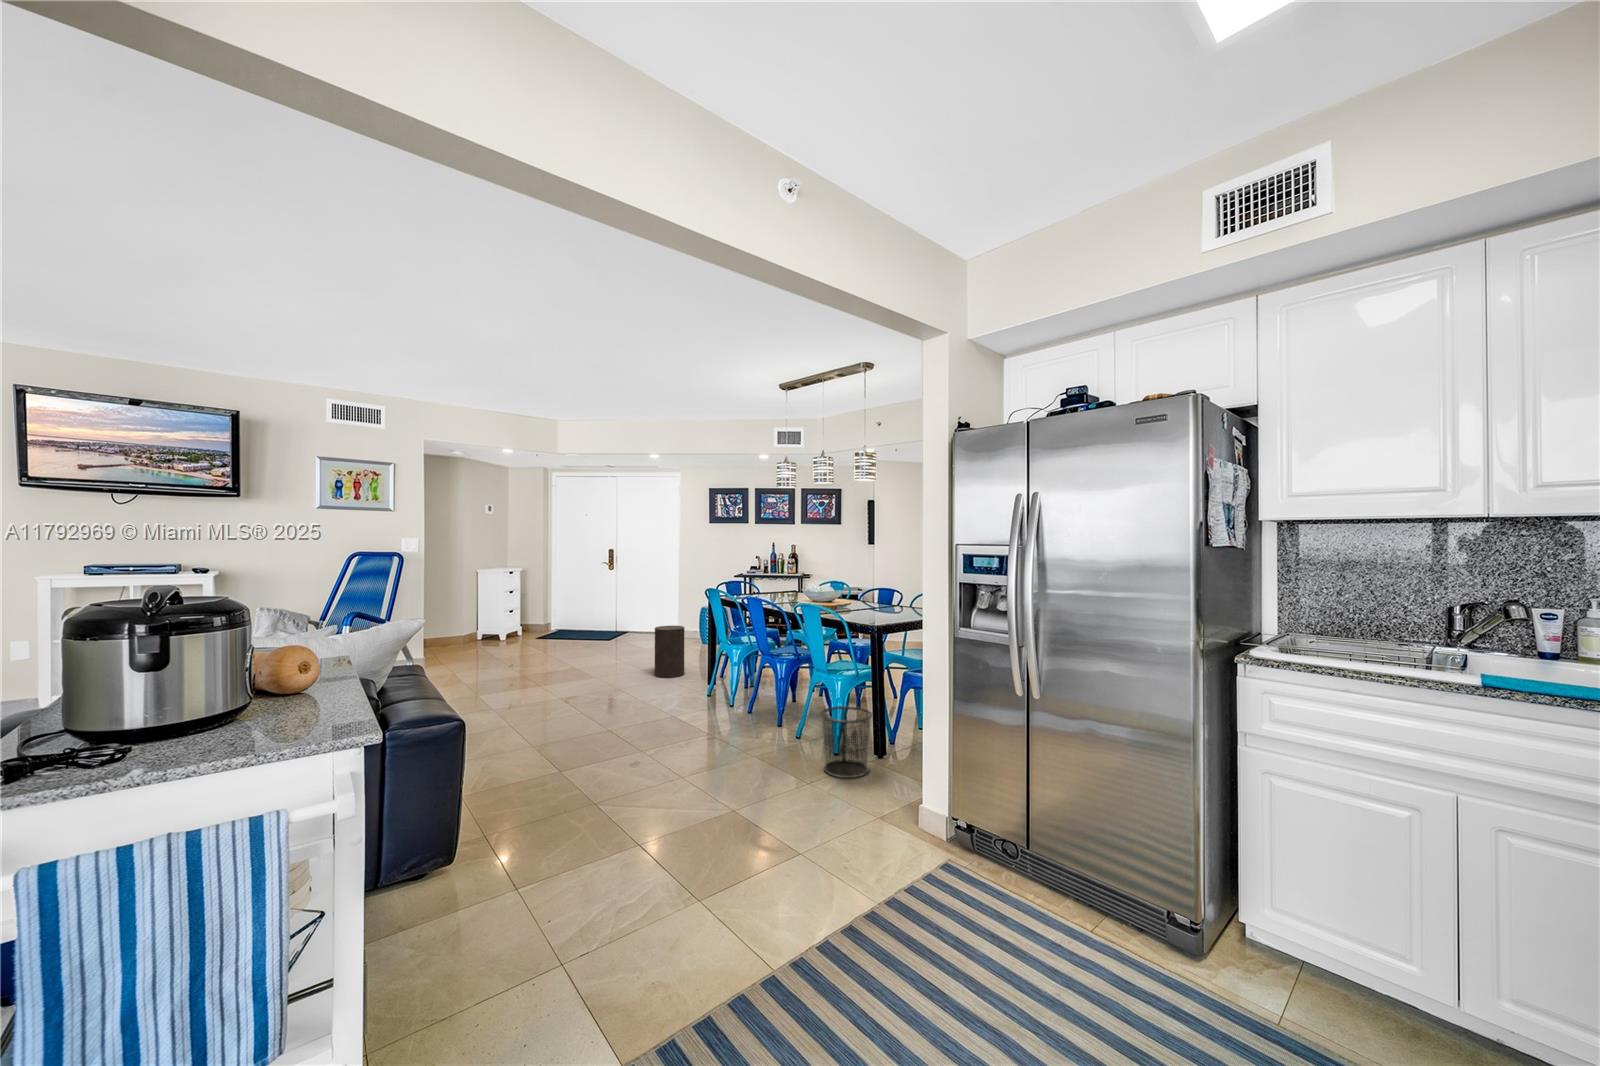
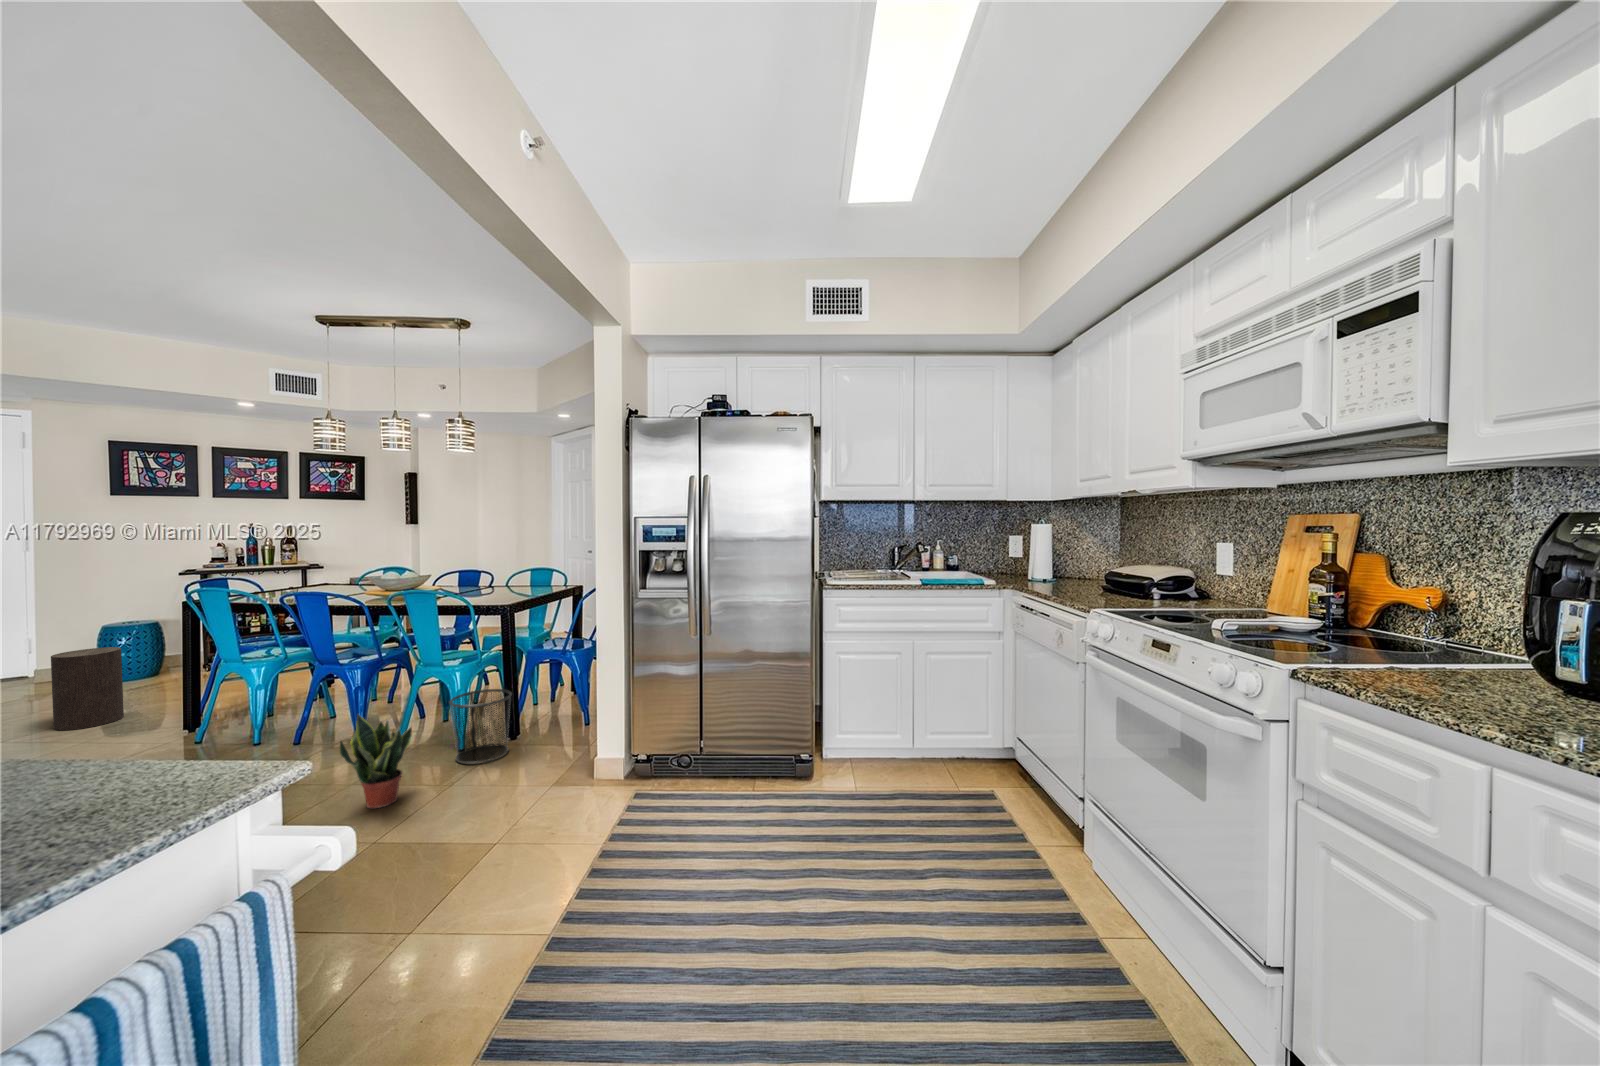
potted plant: none [727,704,782,790] -> present [340,715,412,808]

